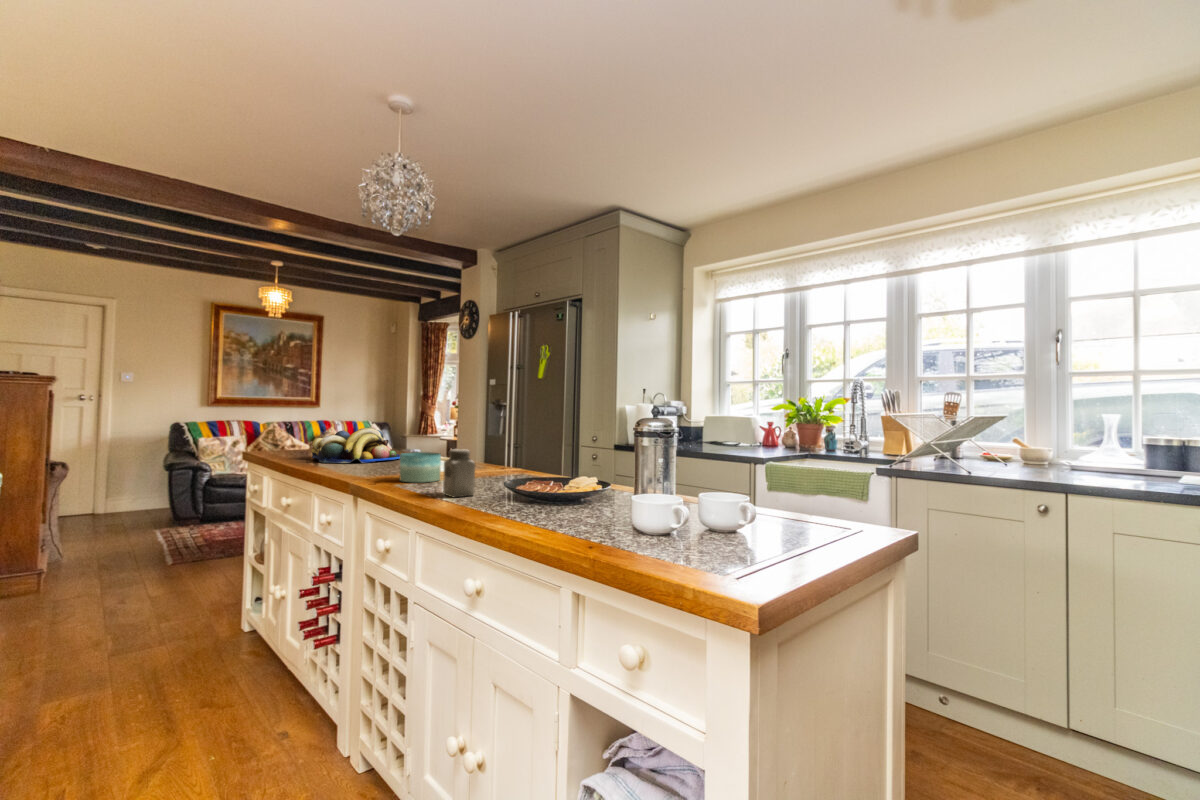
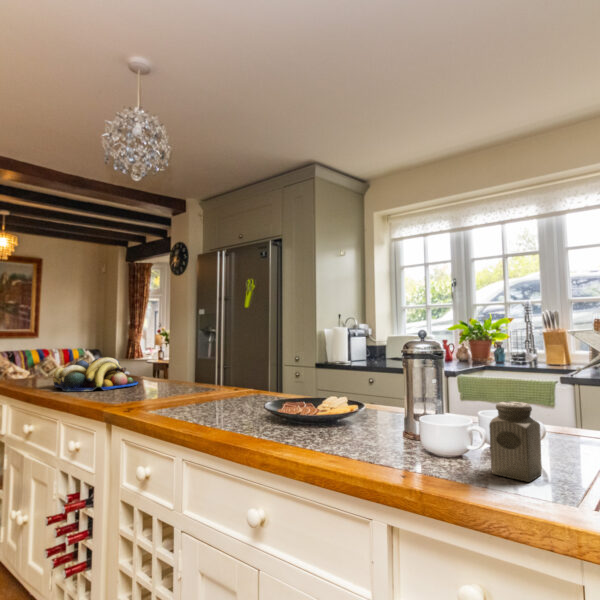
salt shaker: present [443,449,475,497] -> present [489,401,542,482]
candle: present [400,452,441,482] -> none [152,379,190,409]

